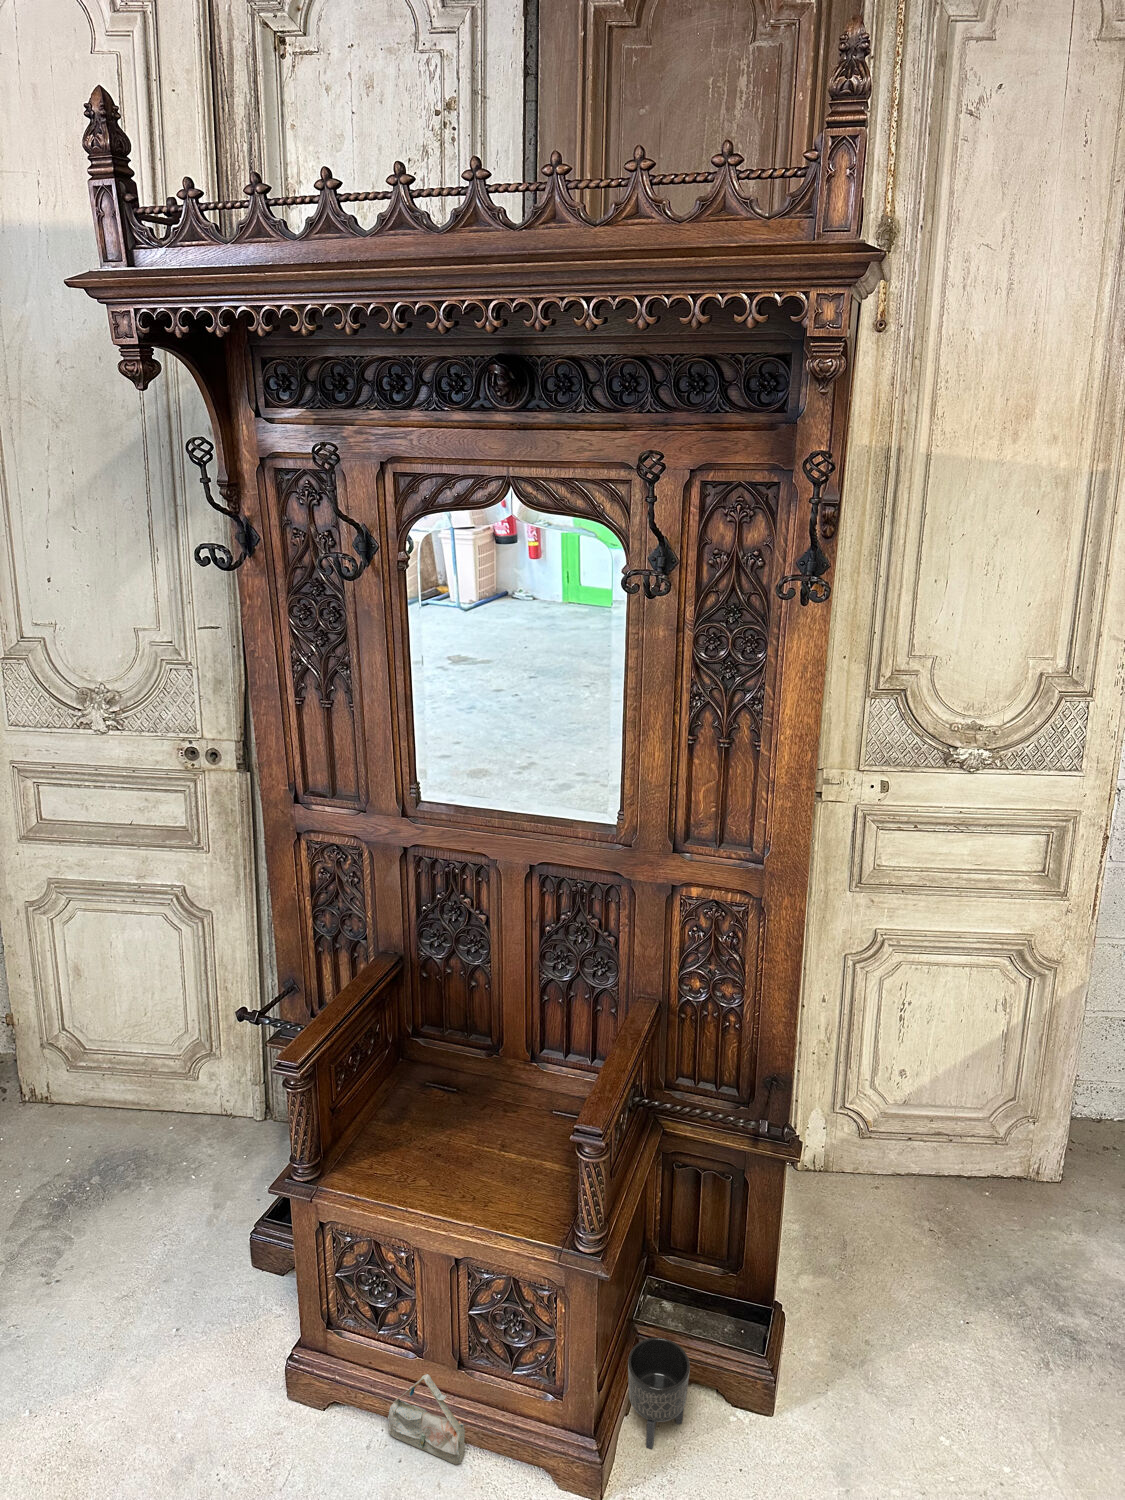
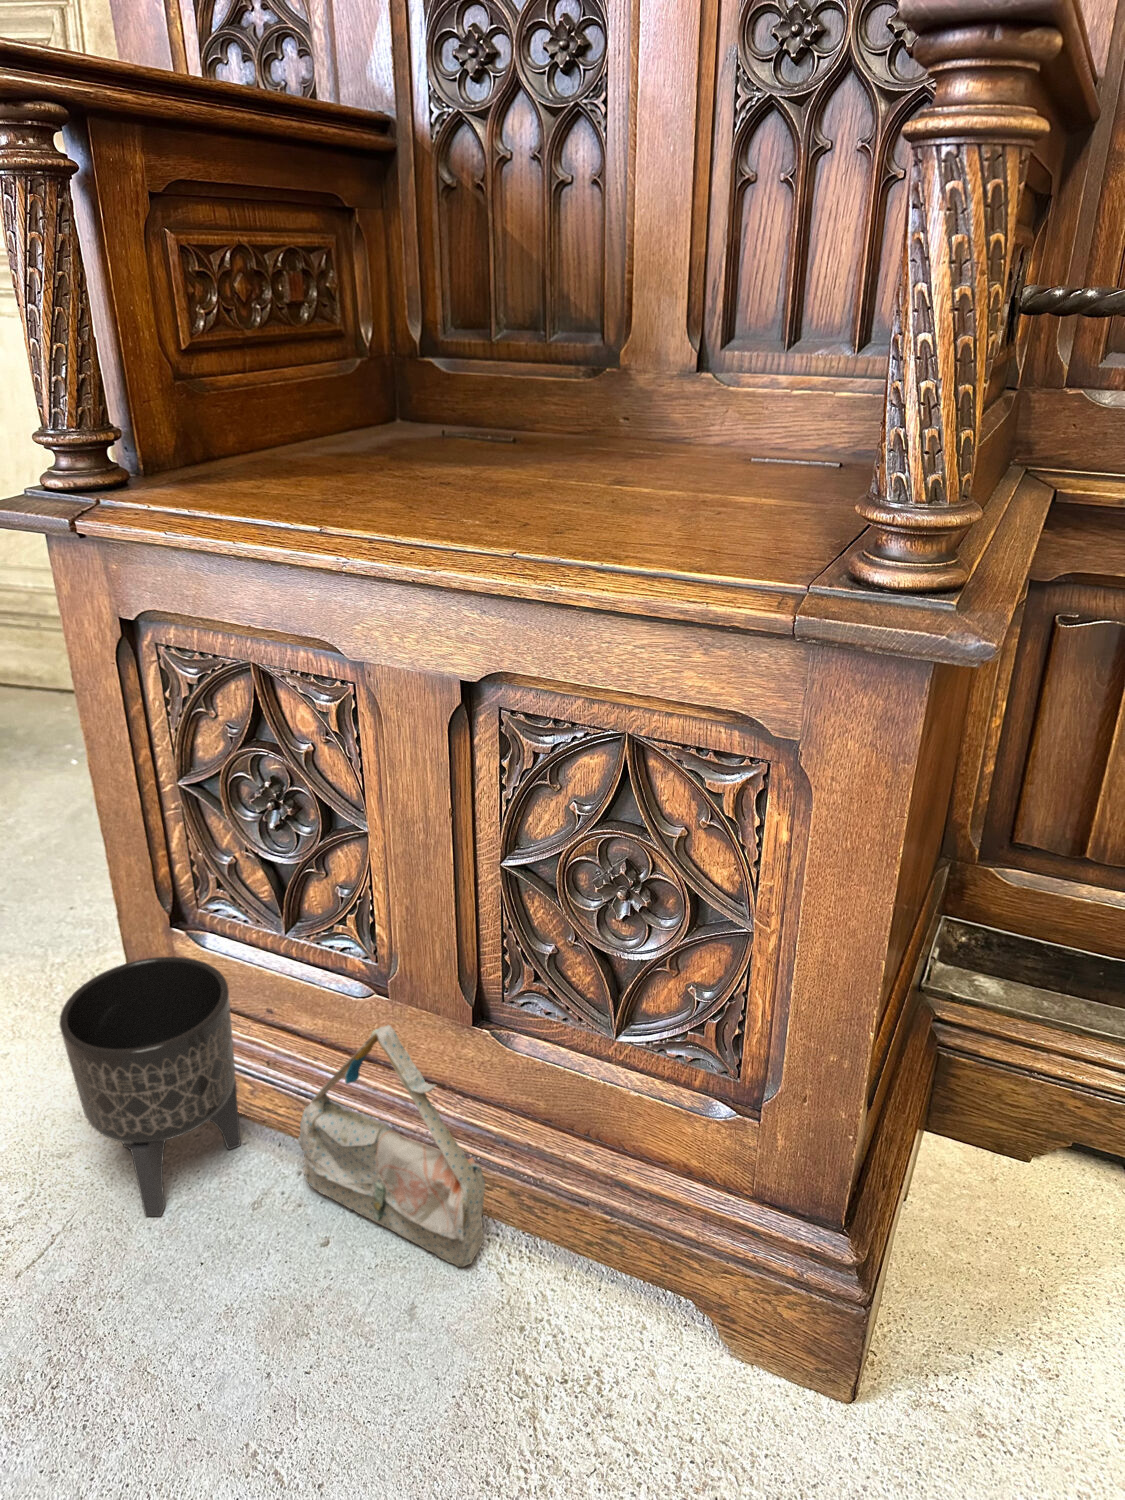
planter: present [628,1337,690,1449] -> present [59,957,241,1216]

